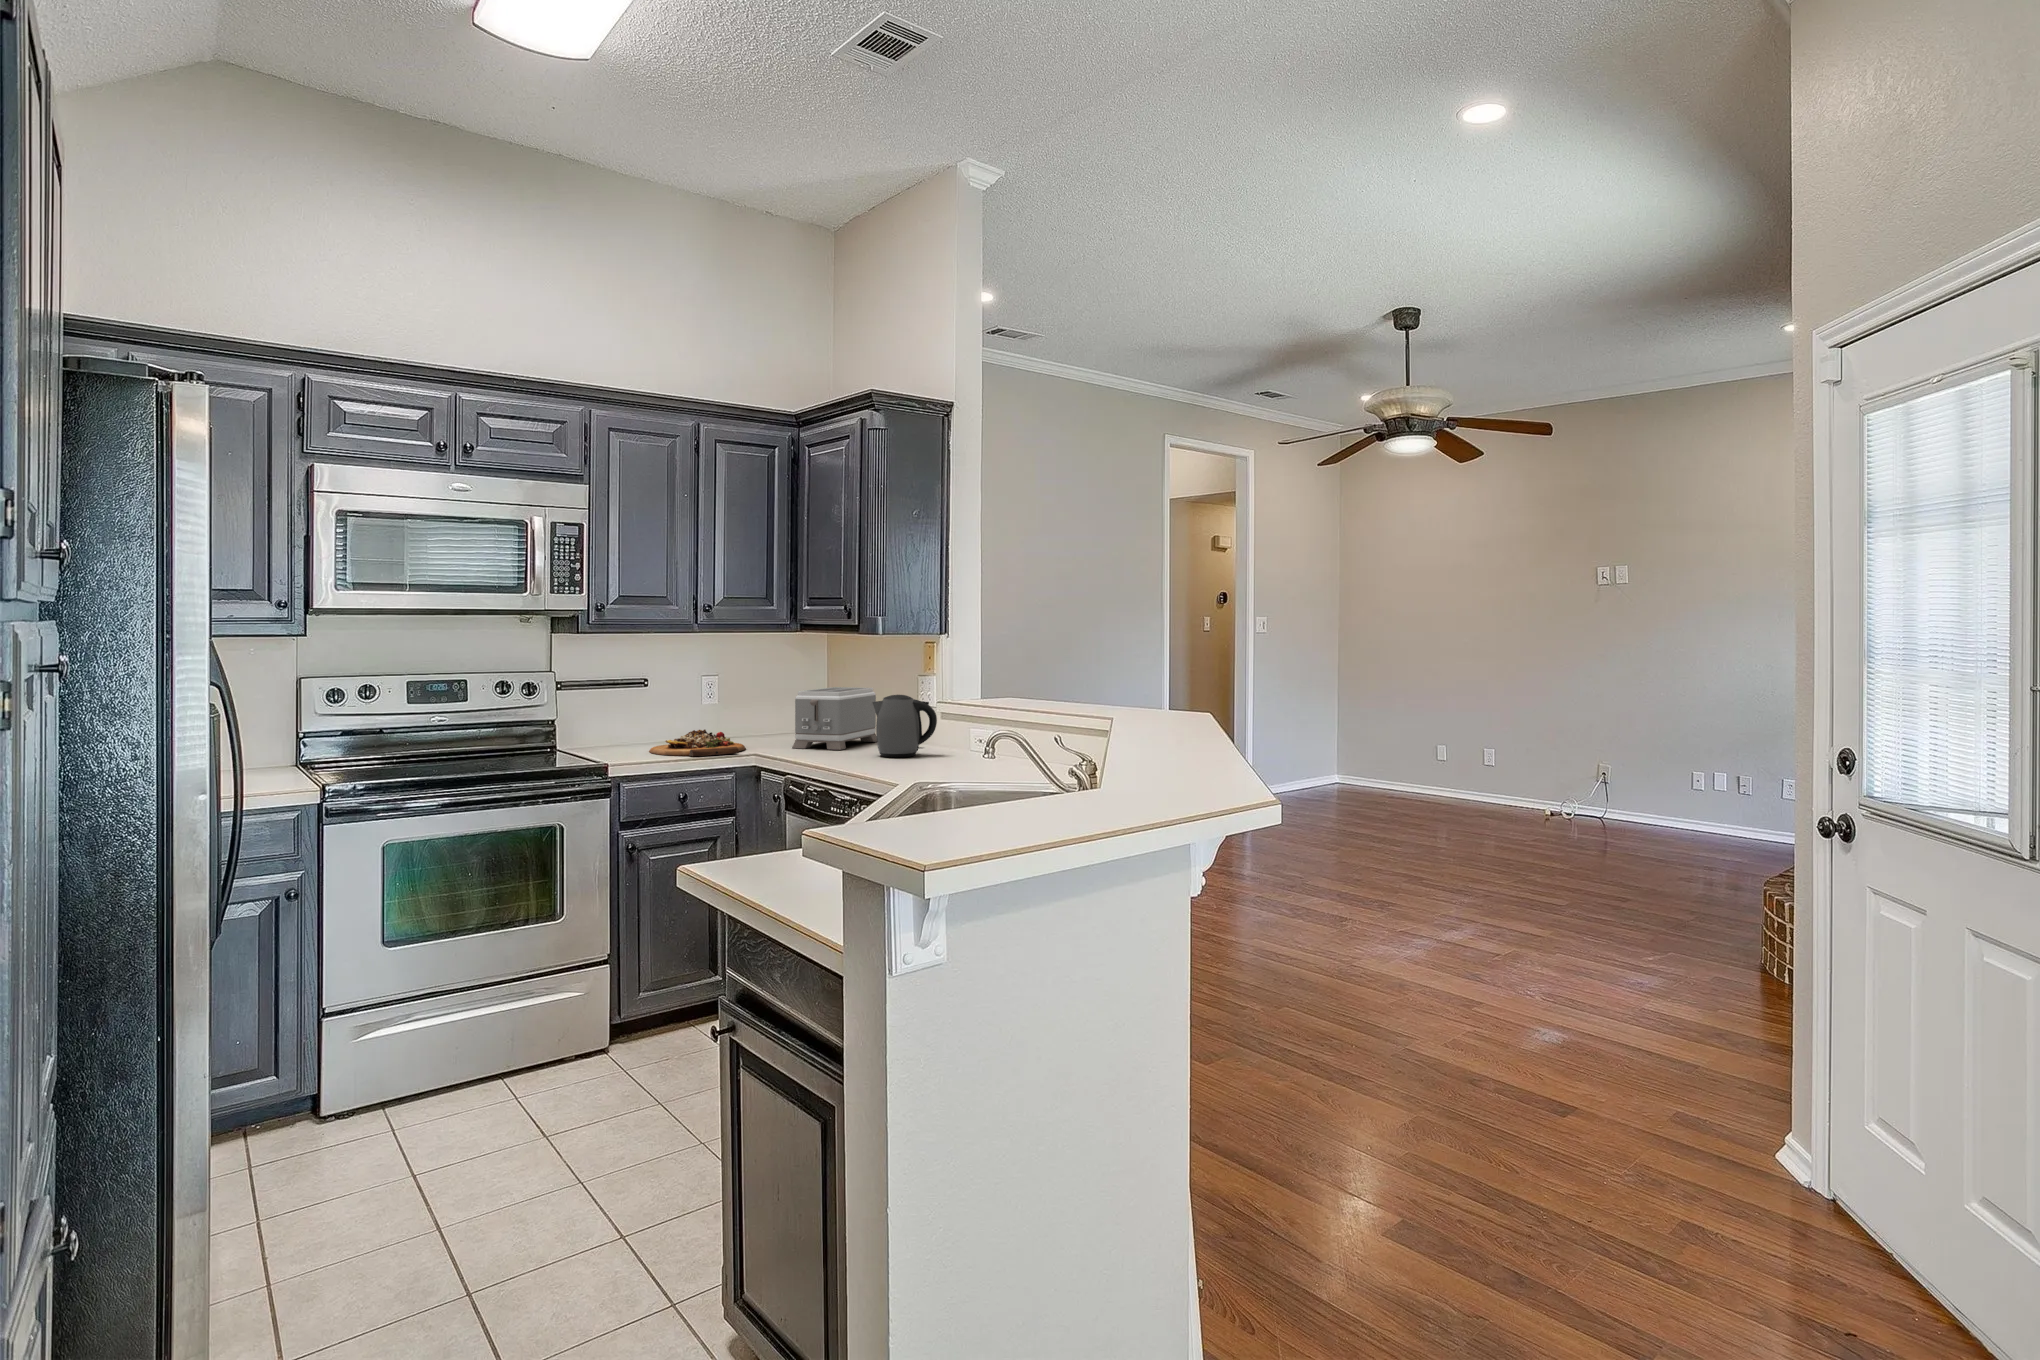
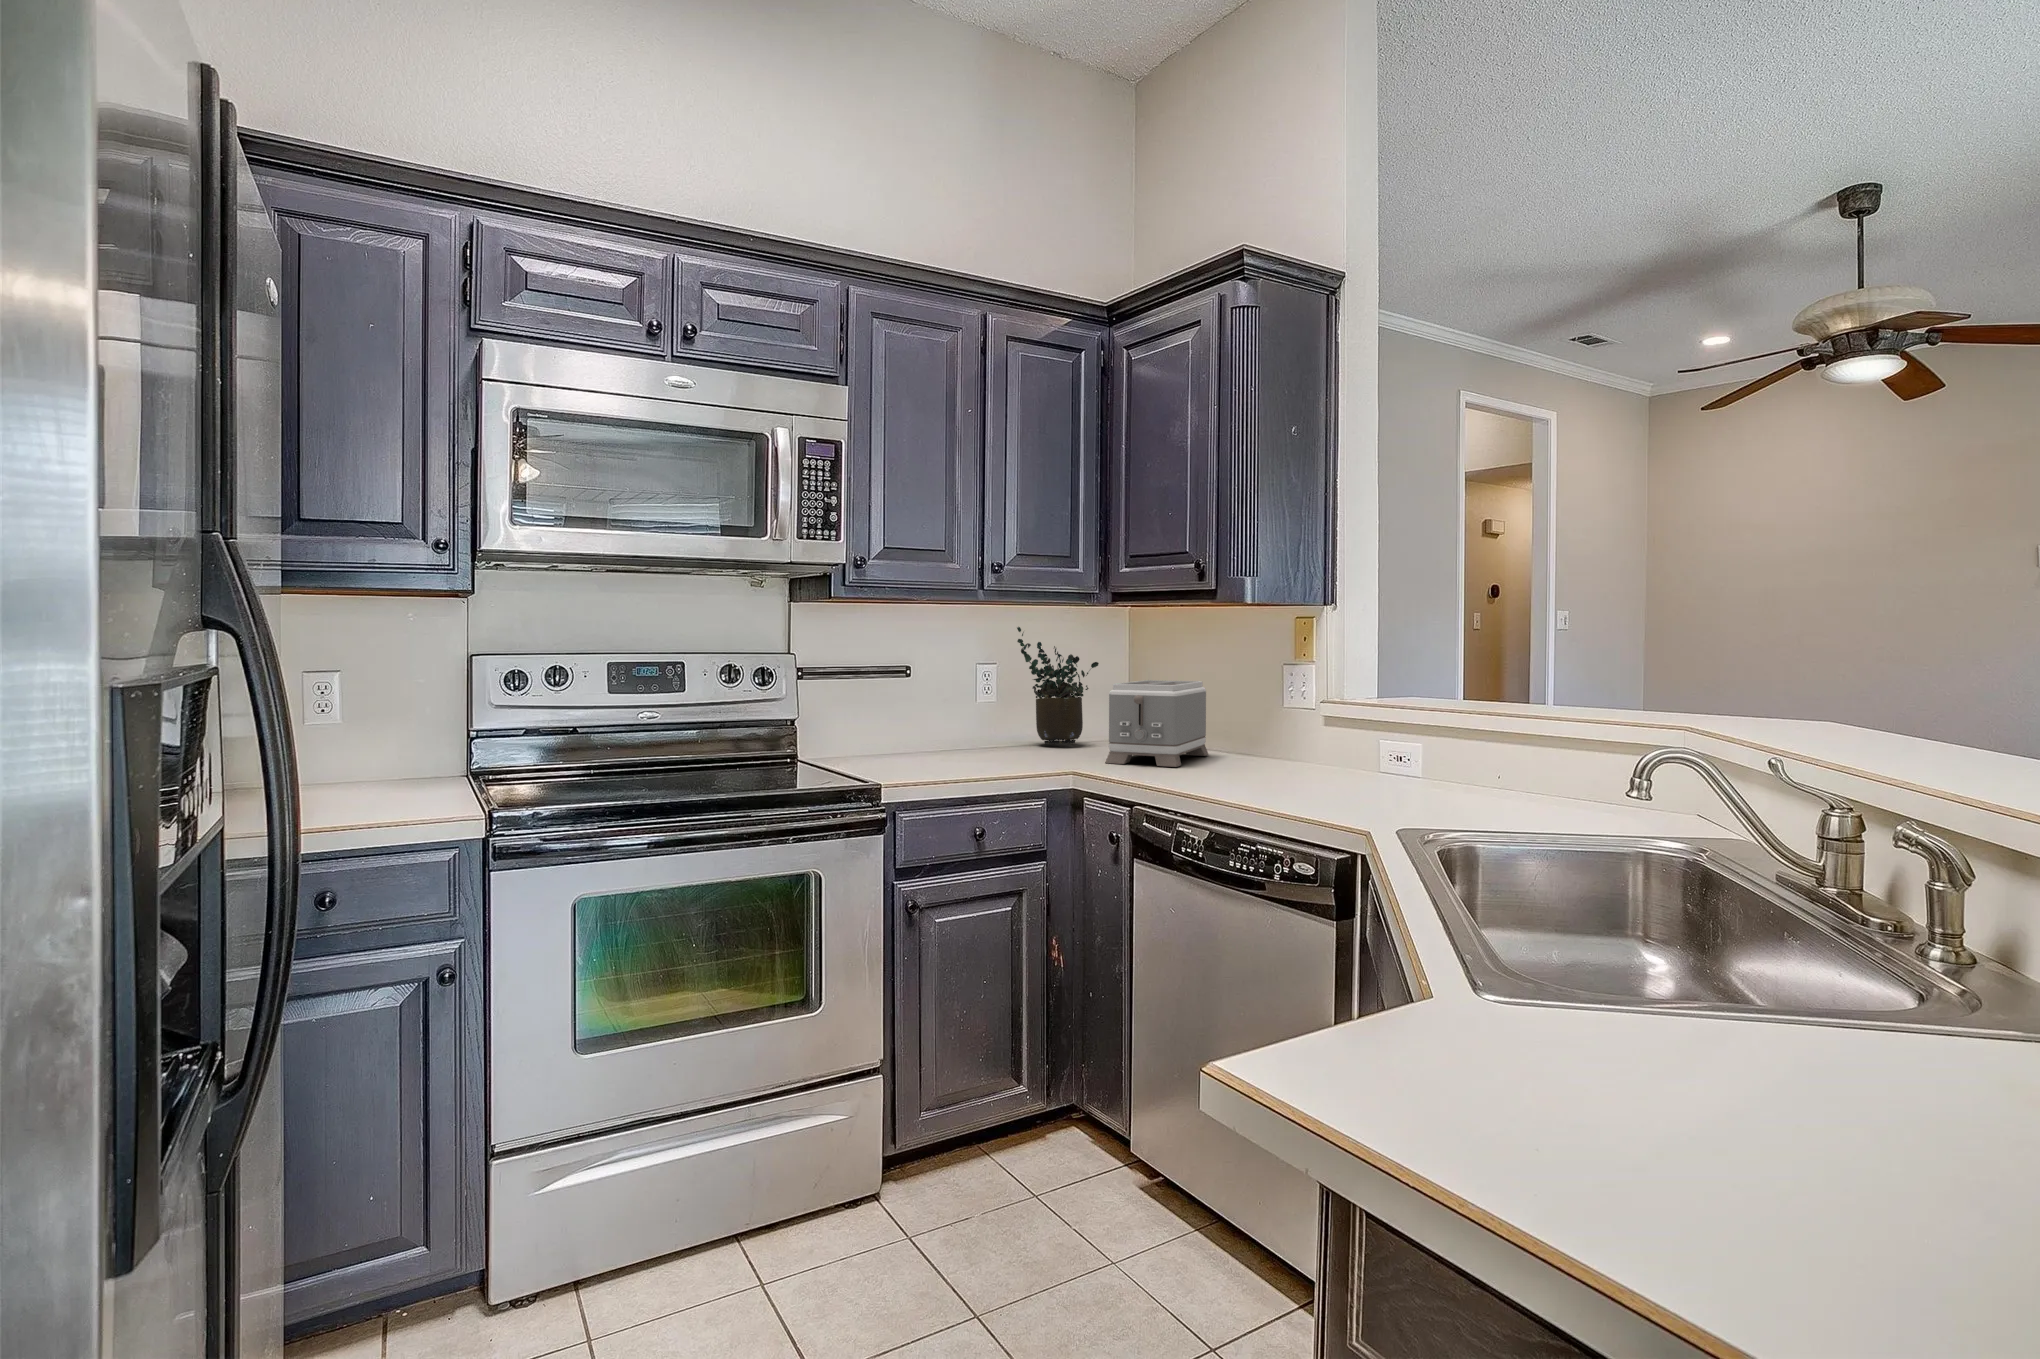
potted plant: none [739,648,804,735] -> present [1017,627,1099,744]
kettle: present [872,695,937,757] -> none [1234,689,1326,780]
cutting board: present [649,729,746,756] -> none [918,735,1045,773]

